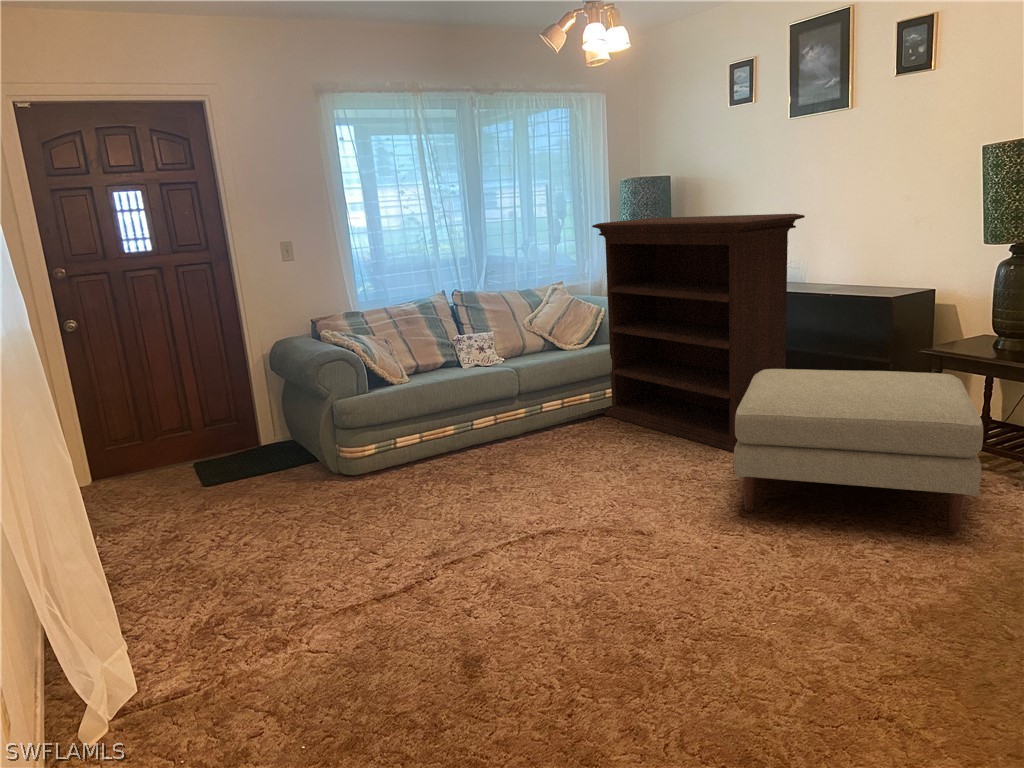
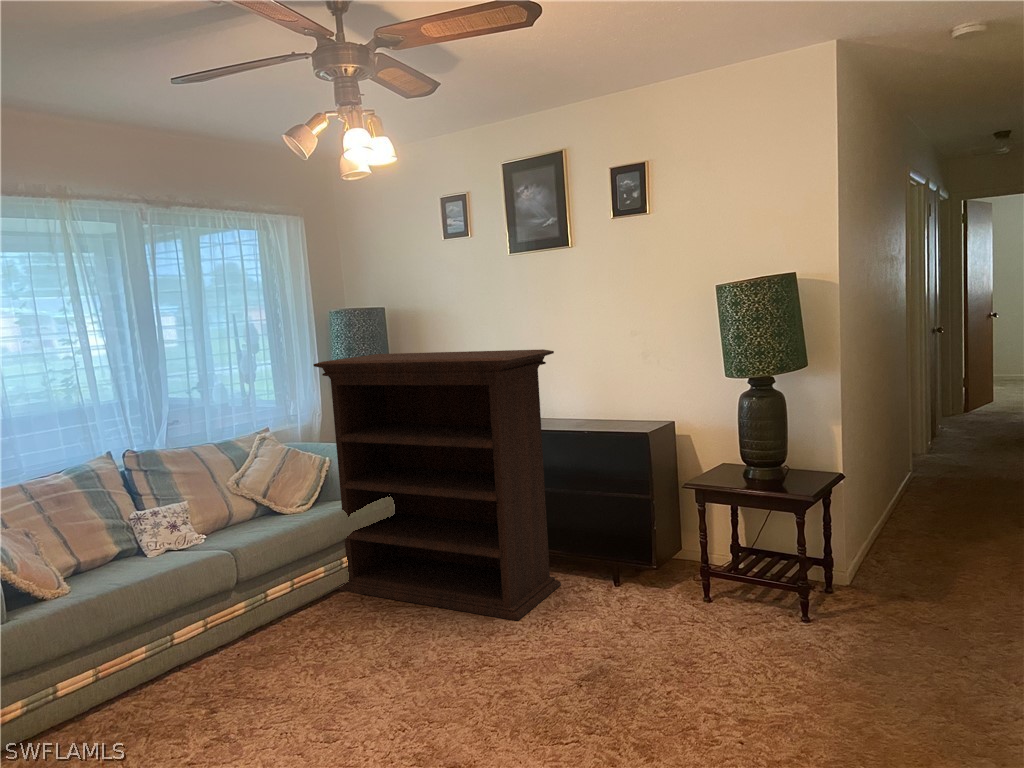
ottoman: present [734,369,983,532] -> none [531,509,798,702]

